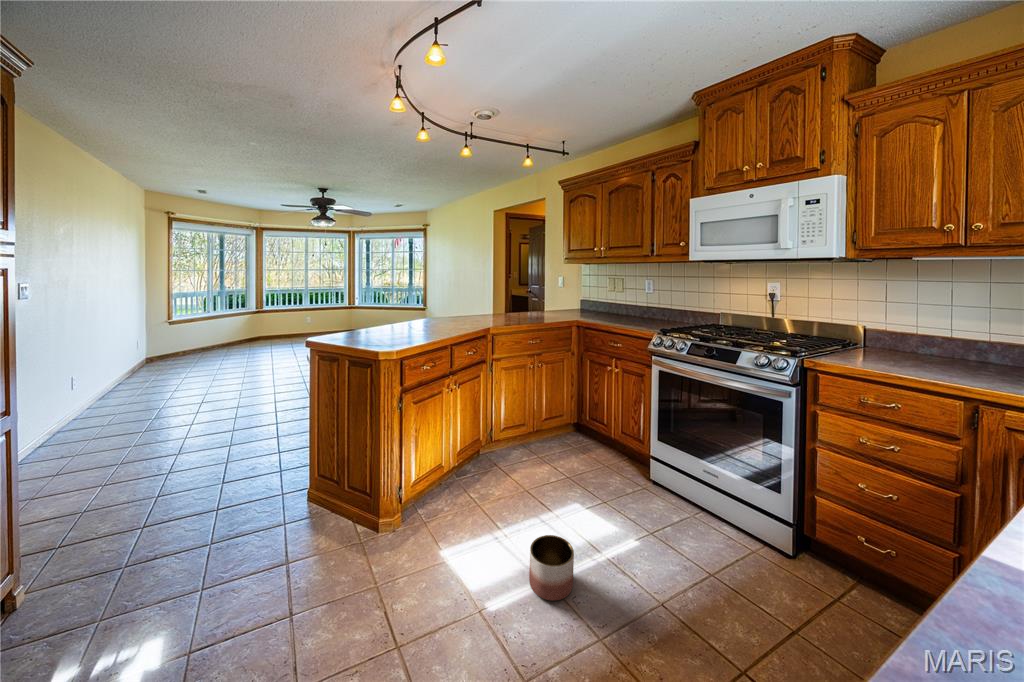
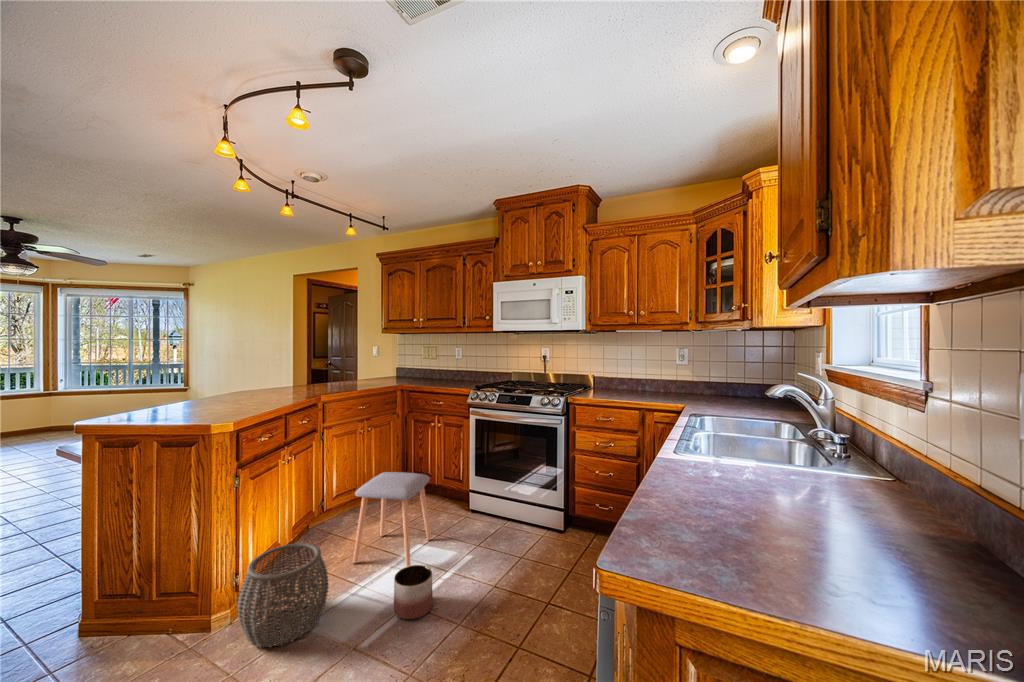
stool: none [506,416,592,529] -> present [353,472,431,567]
woven basket: none [388,475,470,575] -> present [238,543,329,648]

